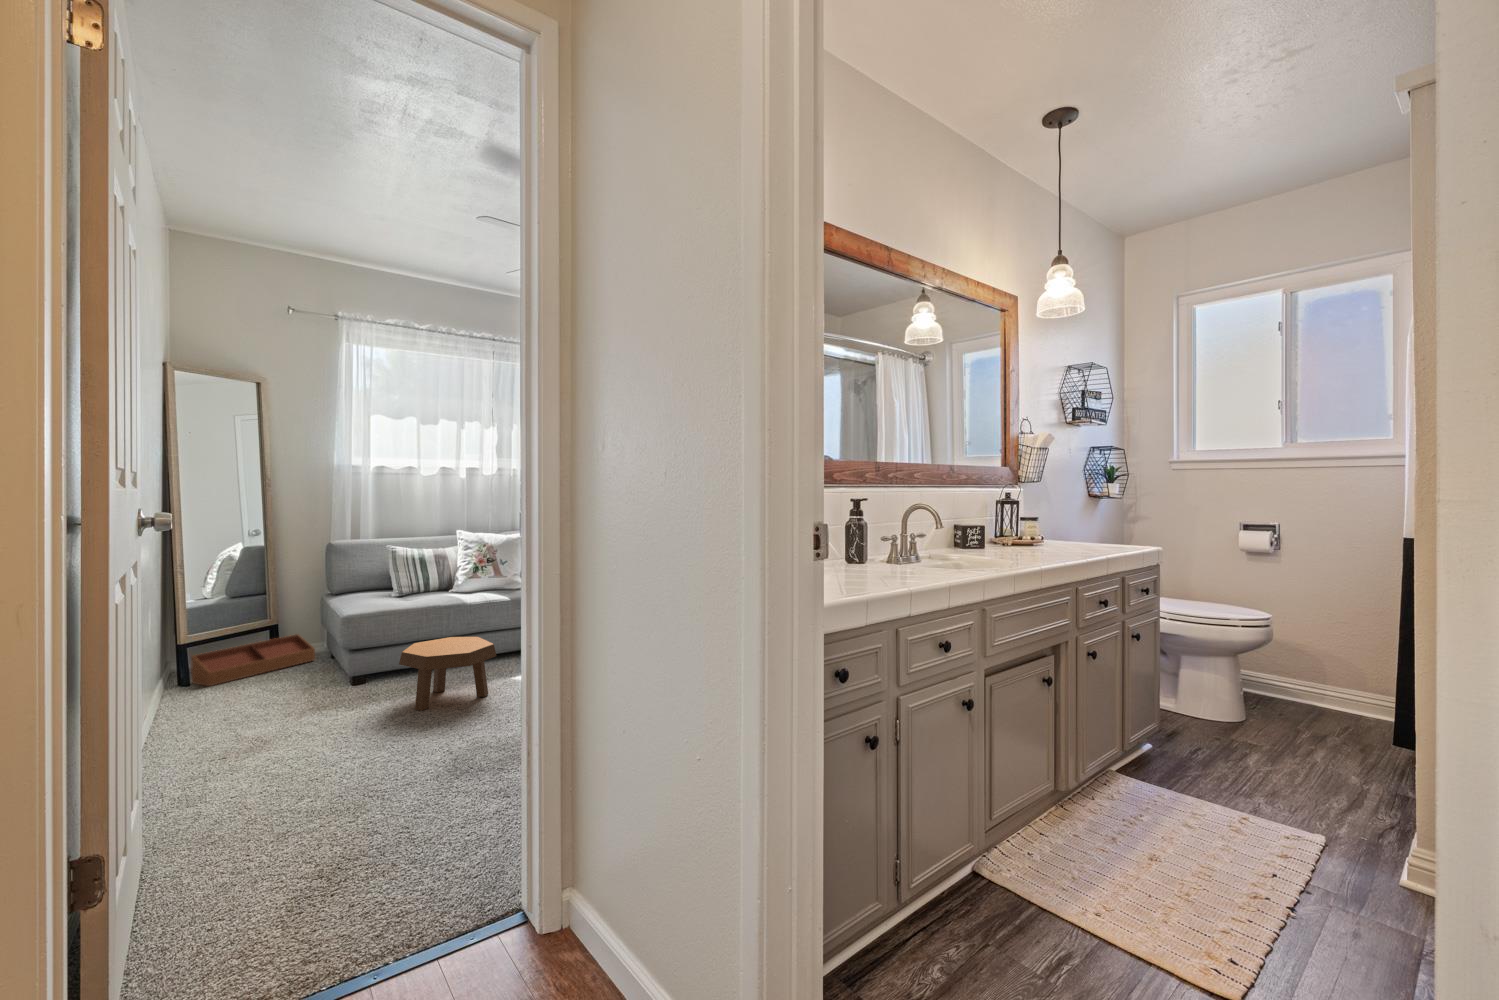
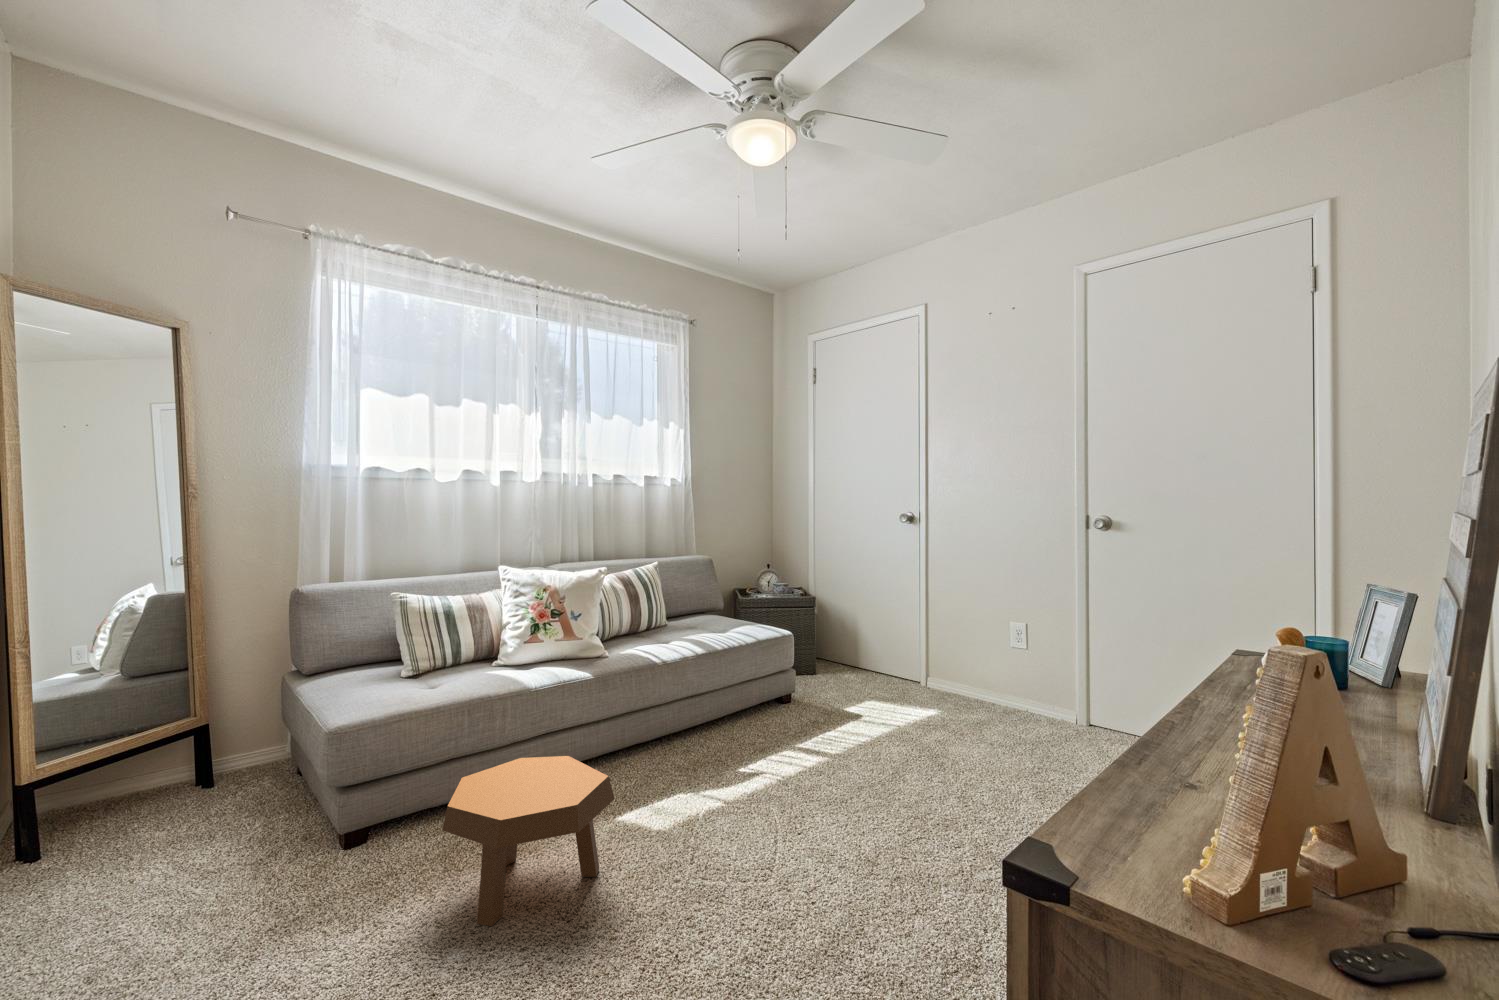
storage bin: present [191,634,315,686] -> none [45,742,273,866]

